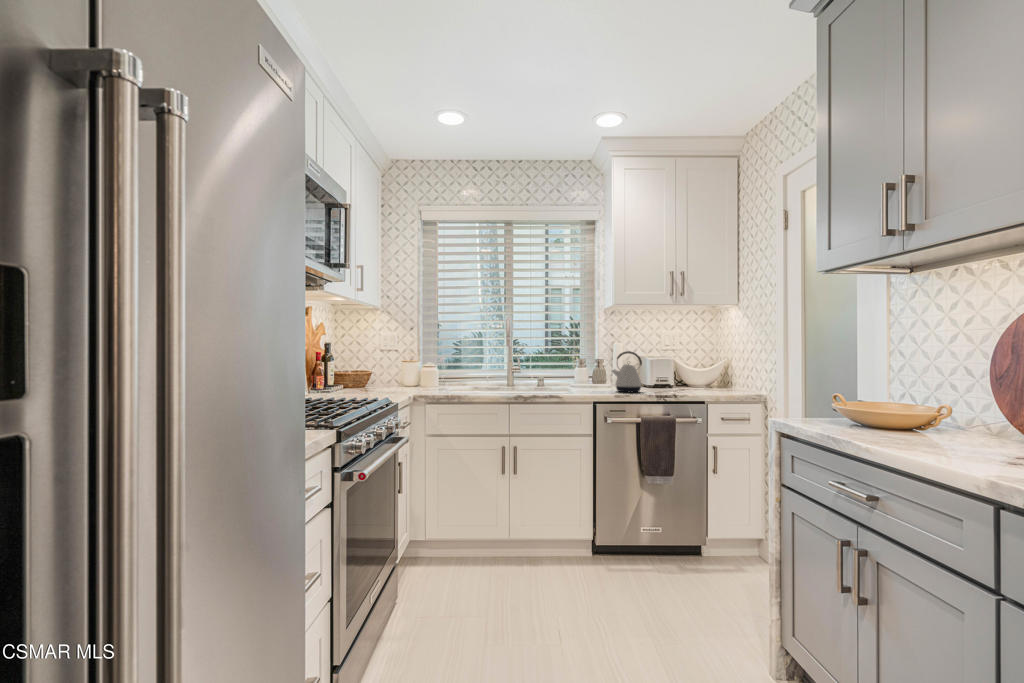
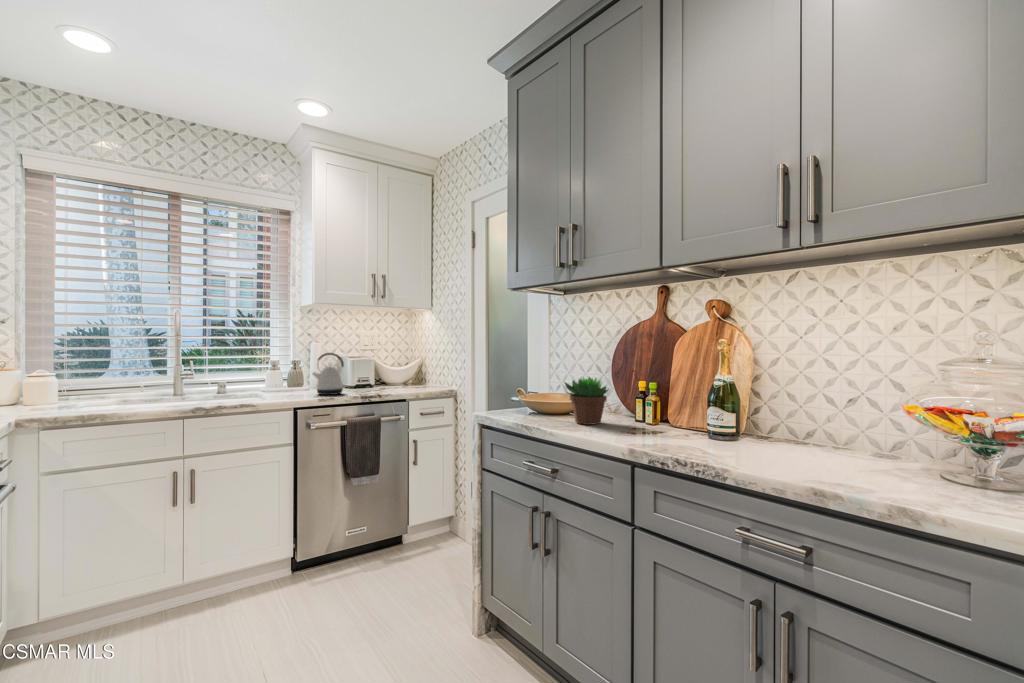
succulent plant: none [893,378,974,444] -> present [565,377,609,425]

